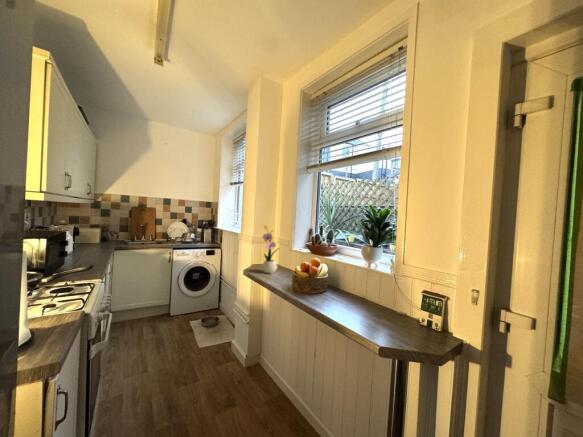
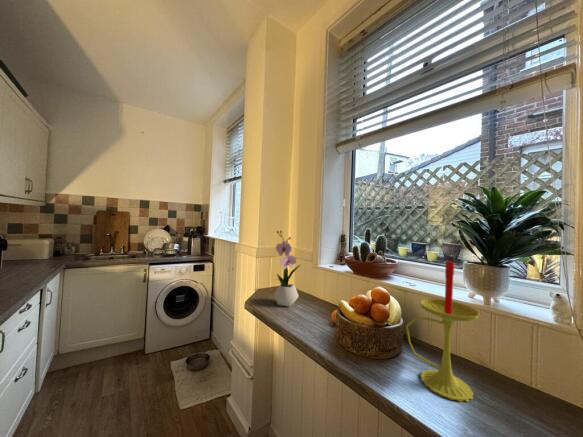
candle: none [322,242,353,308] -> present [406,261,480,402]

